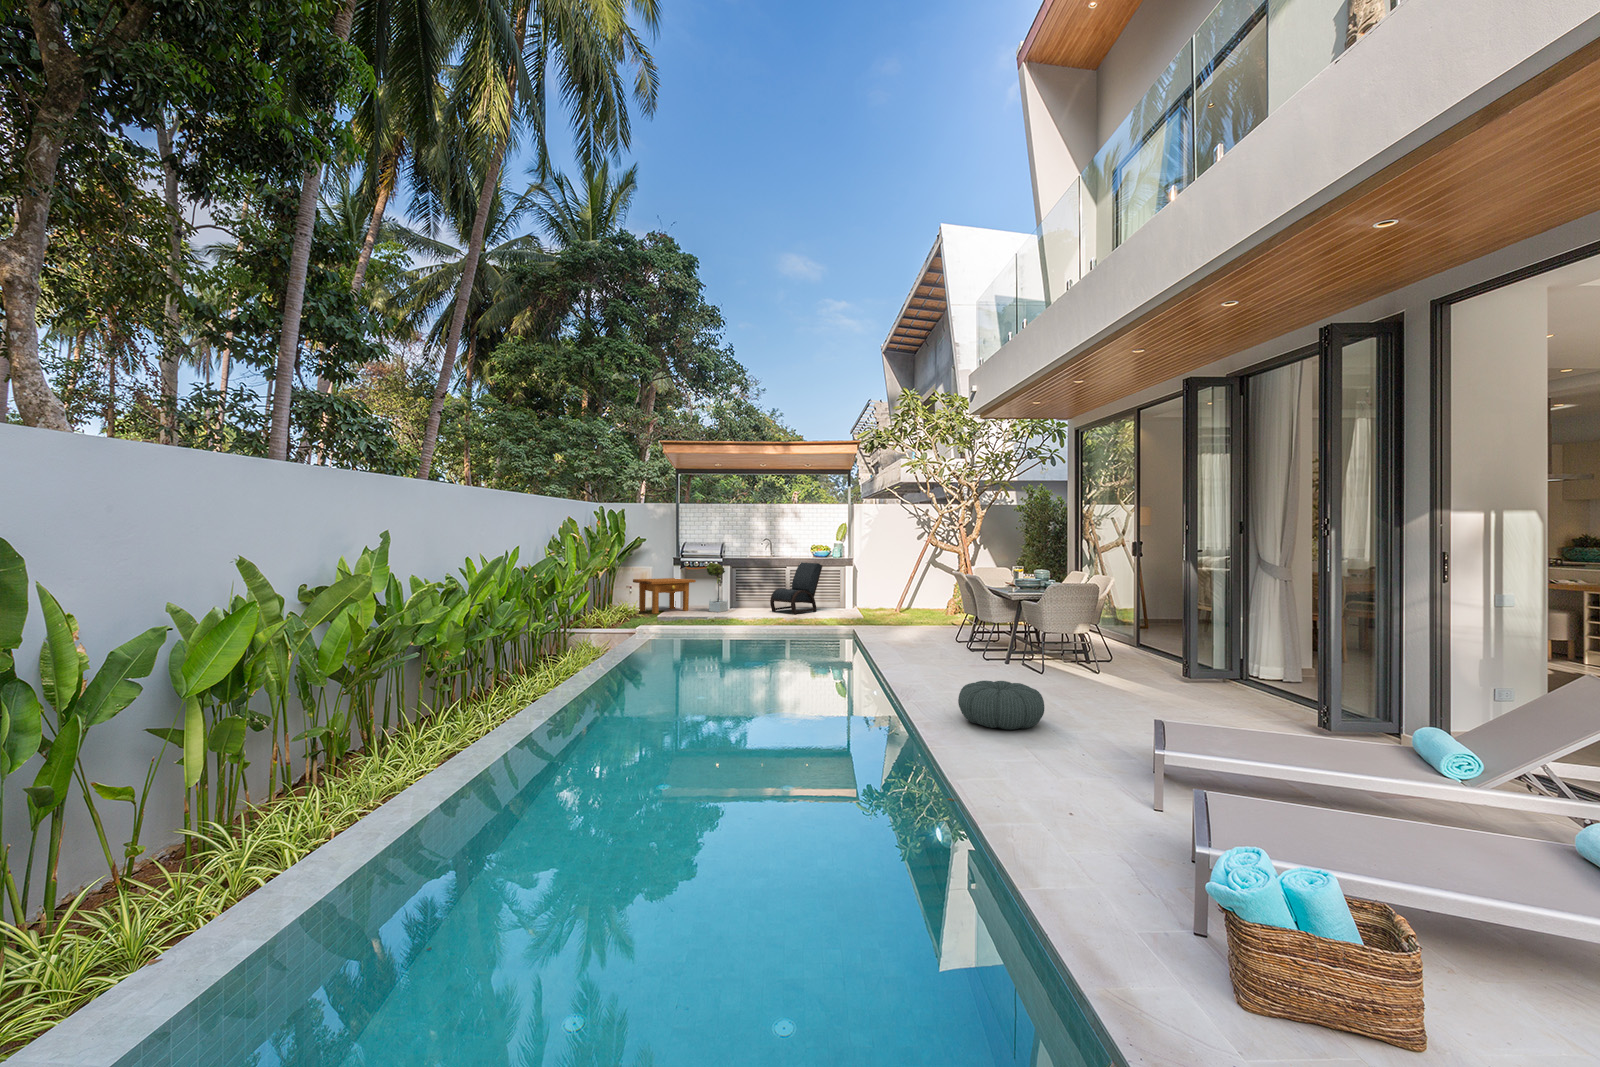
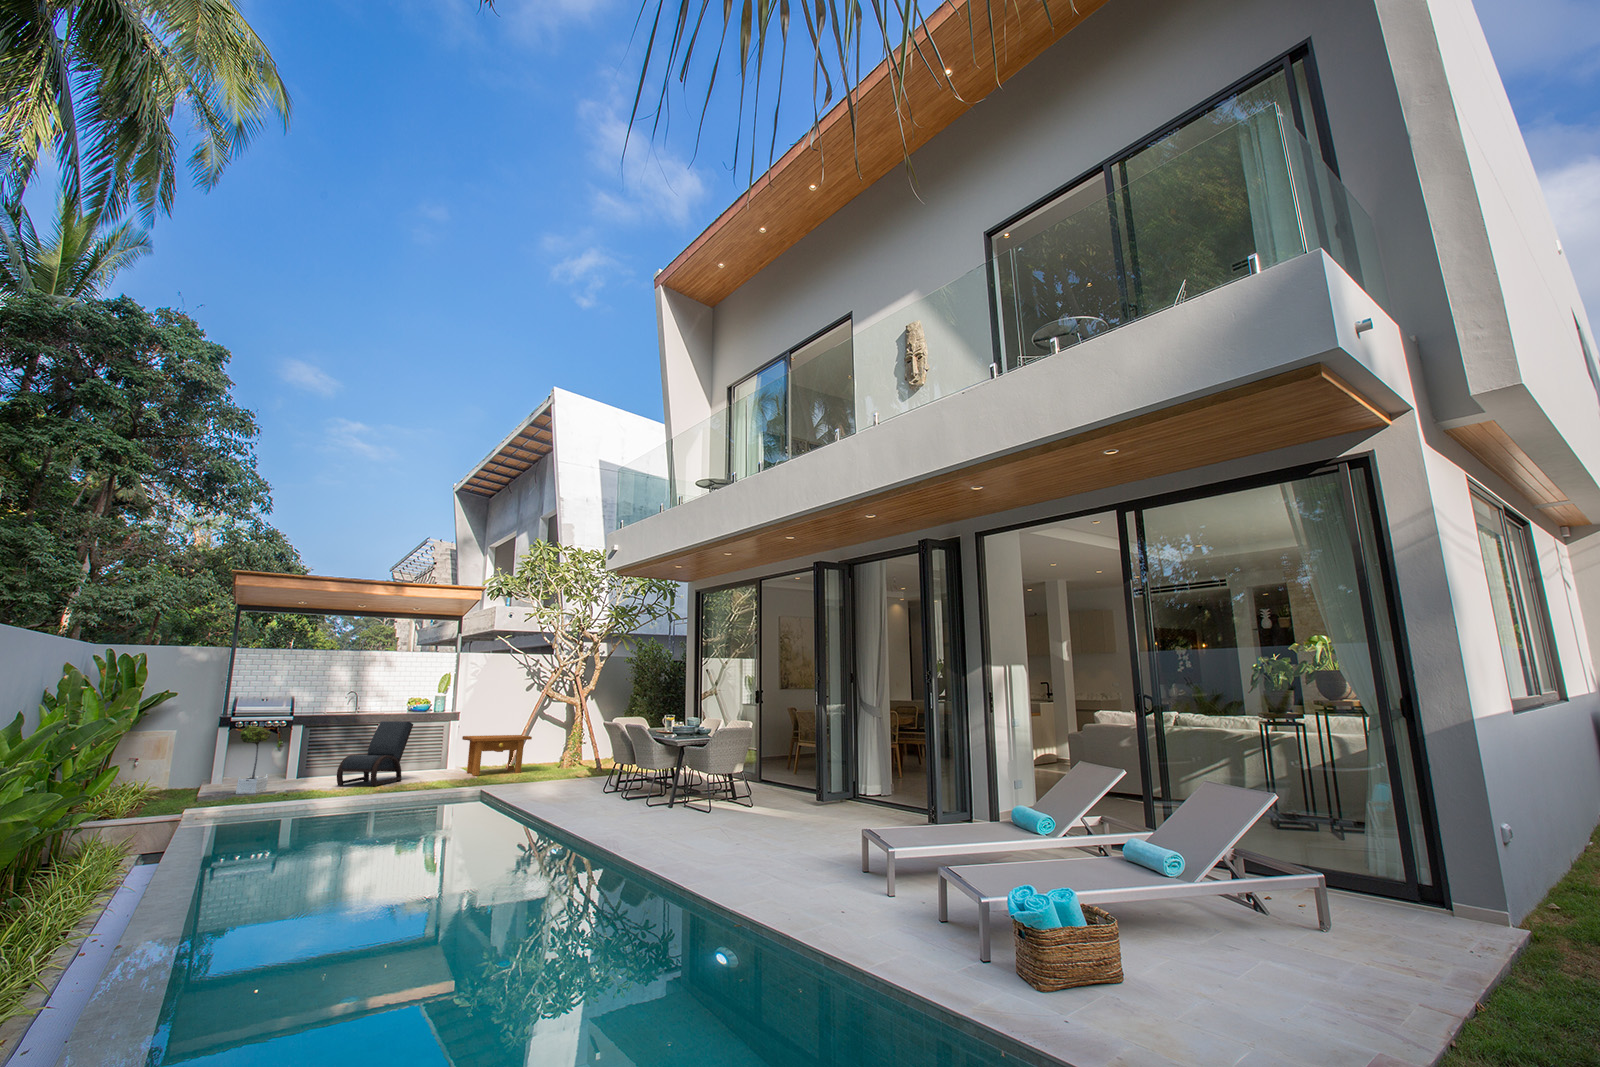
side table: present [633,578,696,614] -> present [462,735,532,776]
pouf: present [958,681,1044,730] -> none [681,819,759,863]

